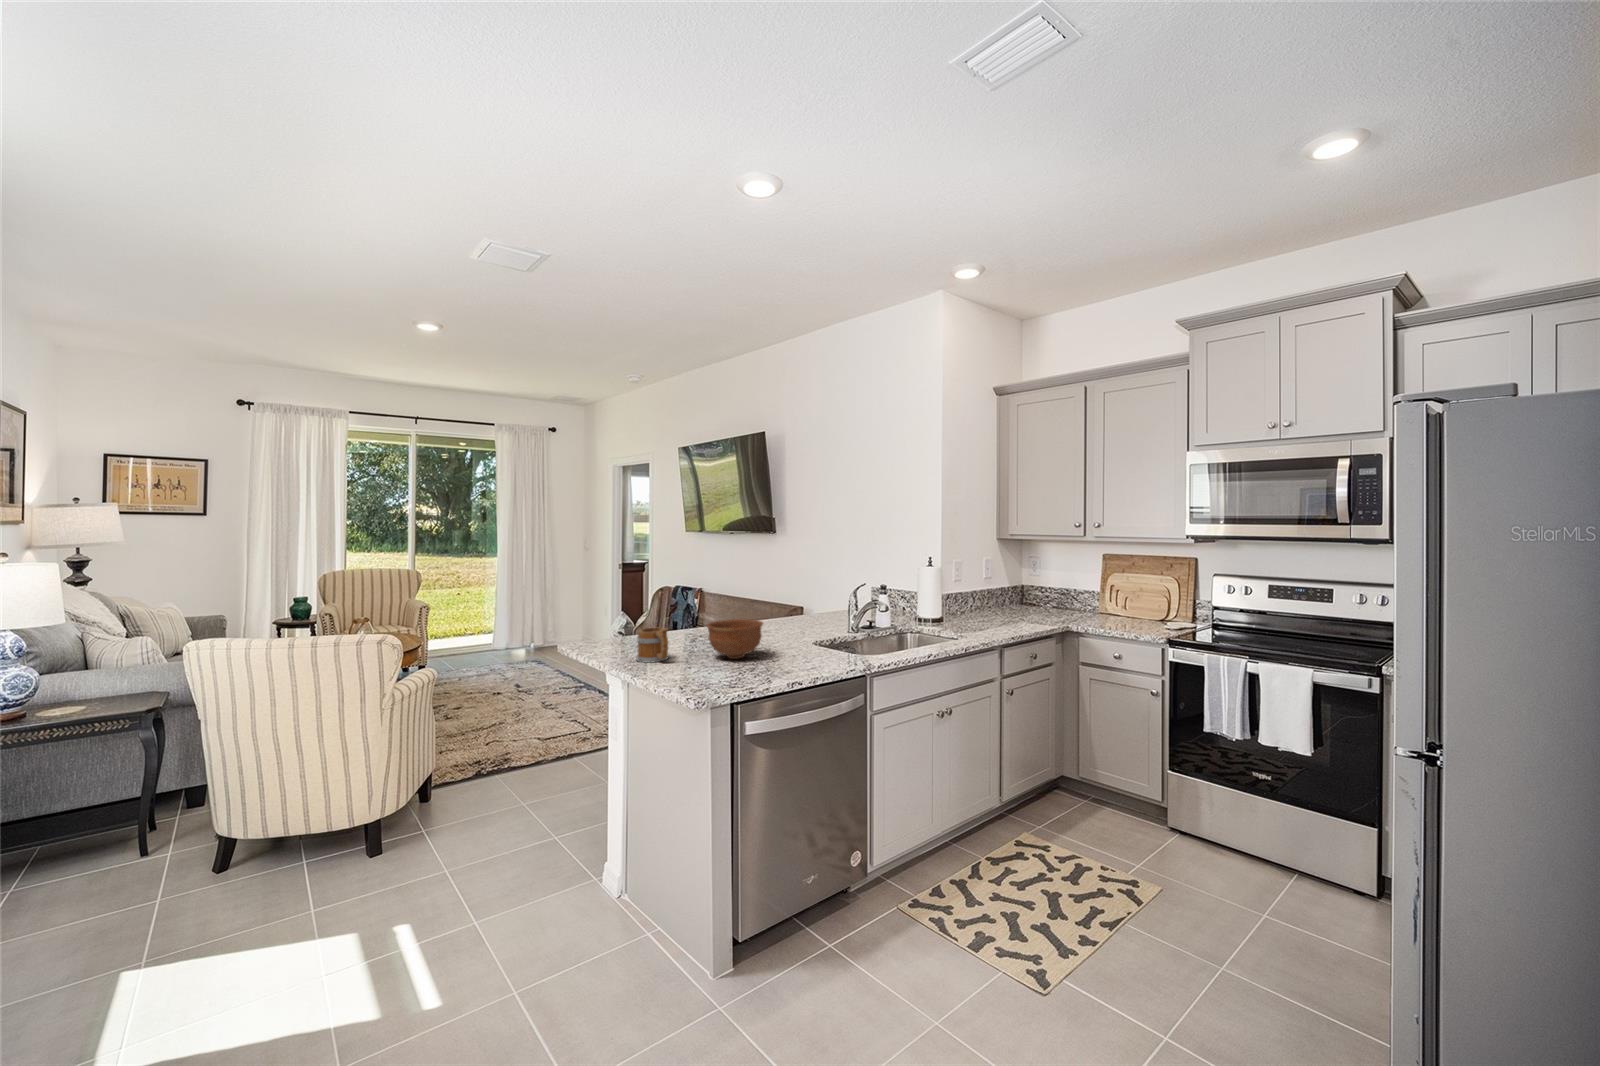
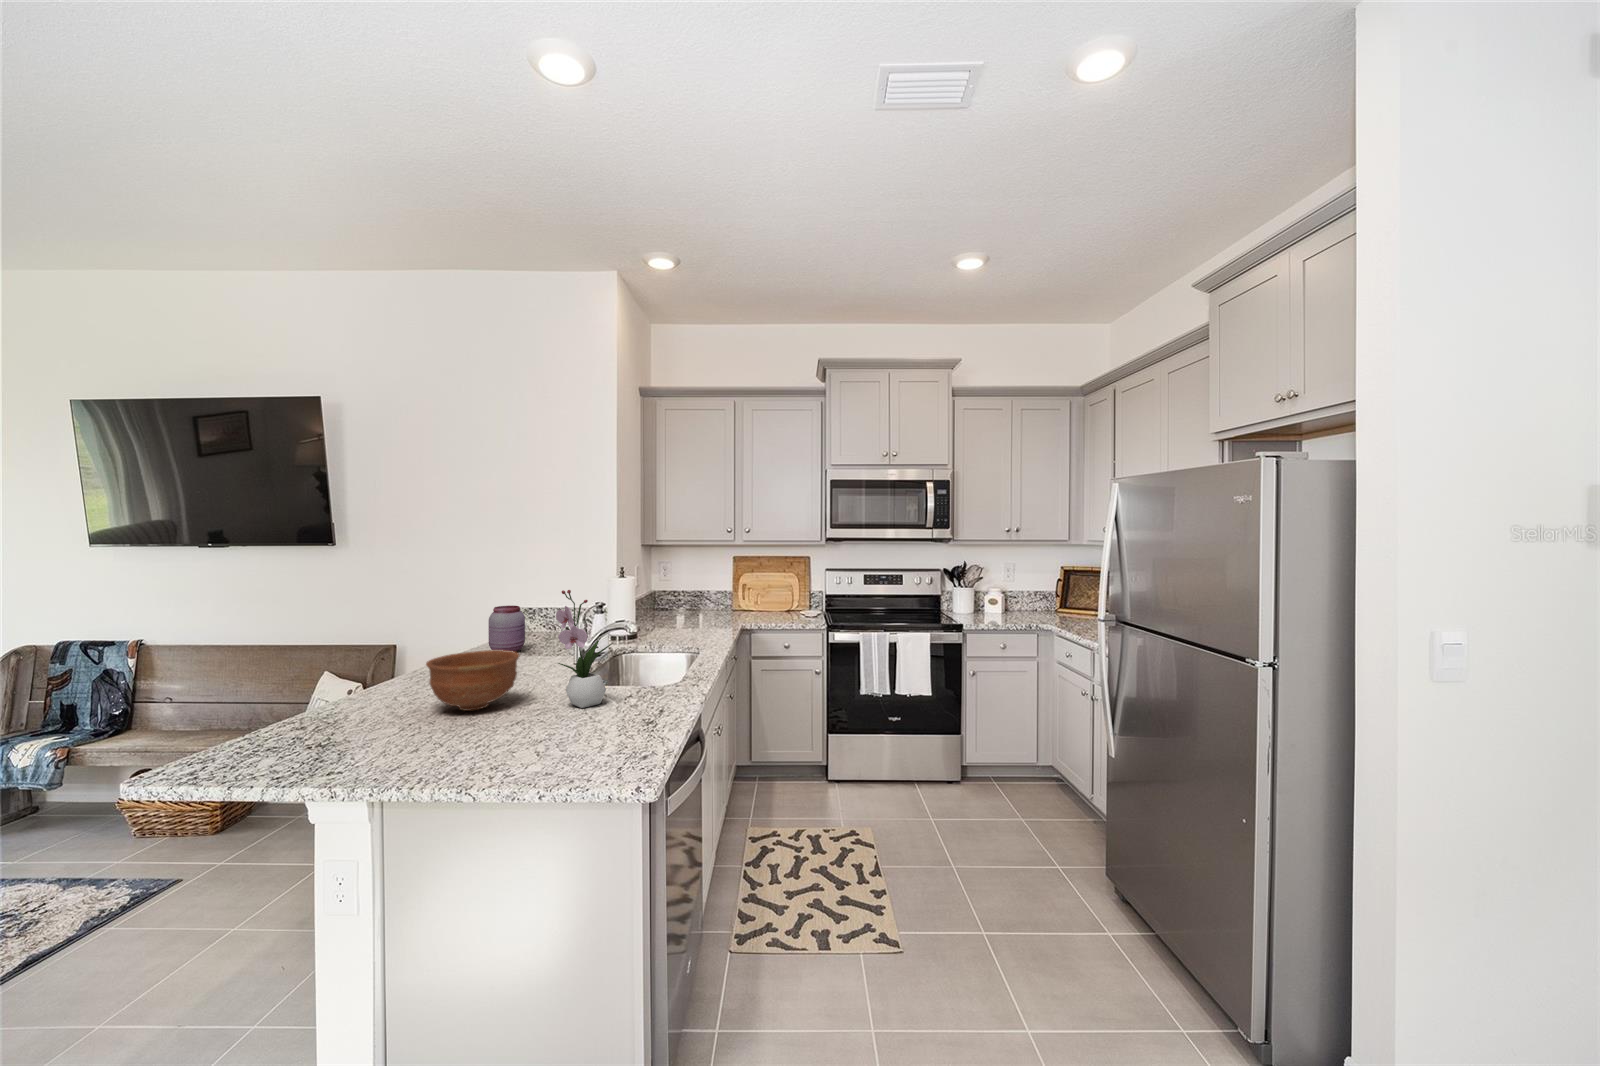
flower arrangement: none [767,582,803,670] -> present [556,590,611,708]
jar: none [826,588,853,626] -> present [488,606,525,652]
mug: present [636,627,668,662] -> none [297,679,386,748]

